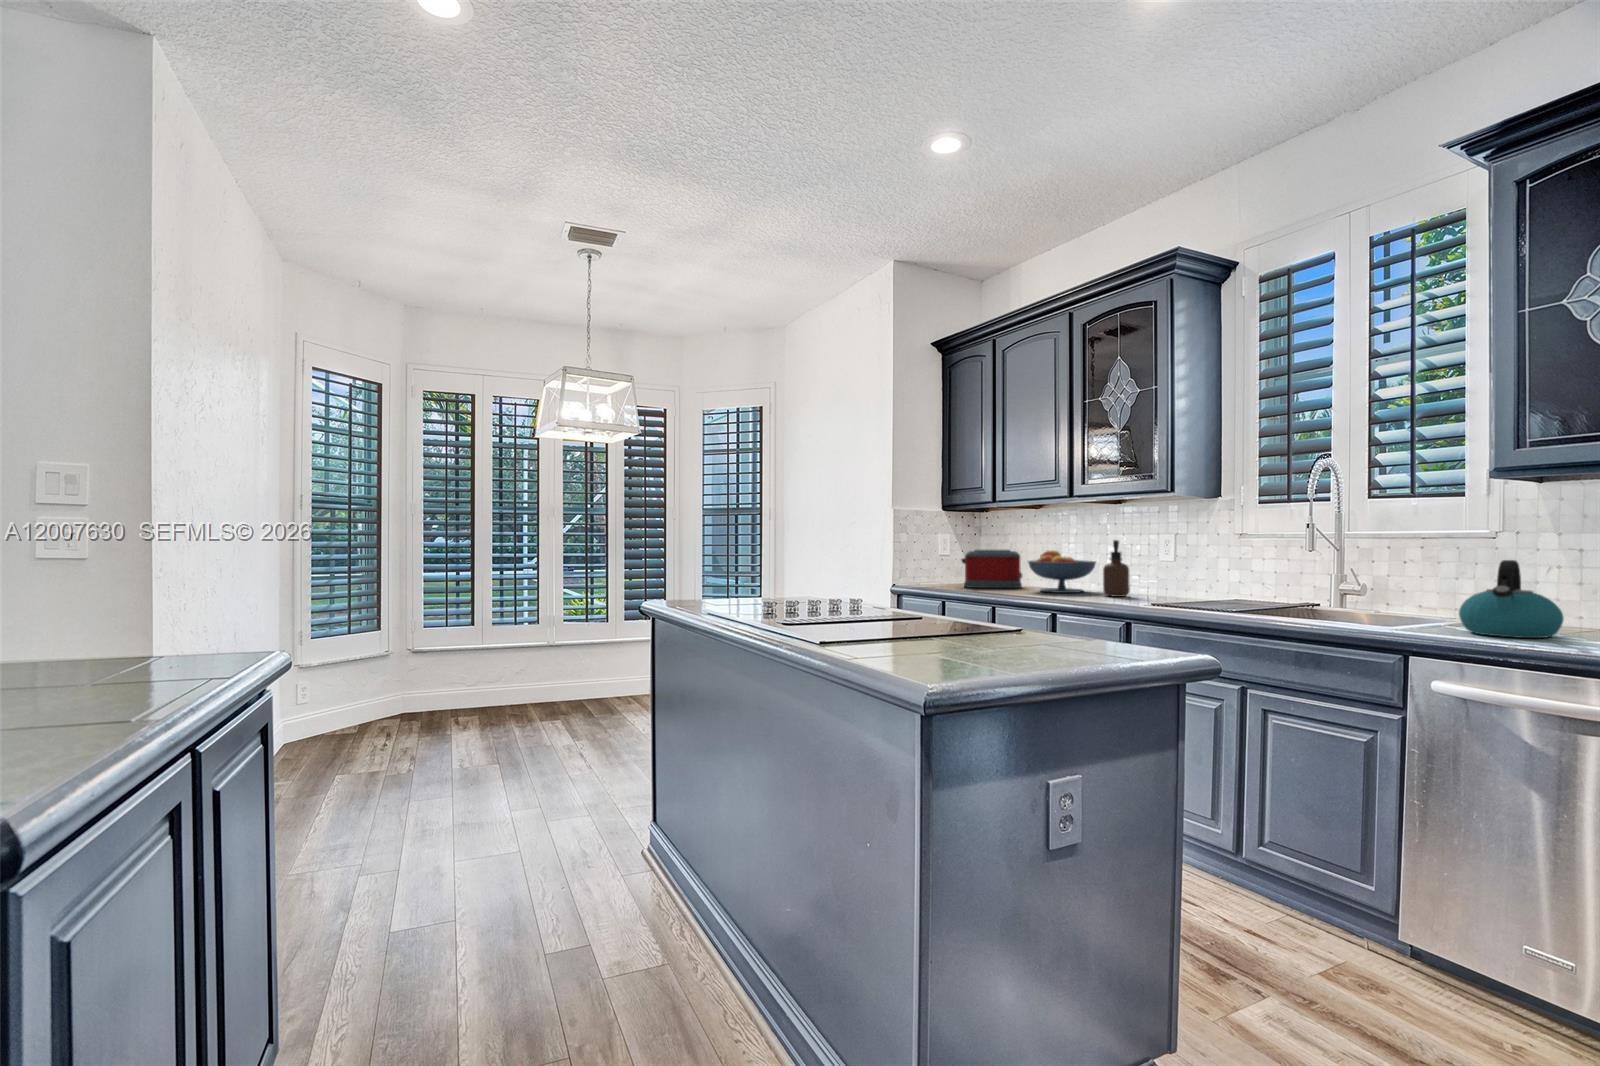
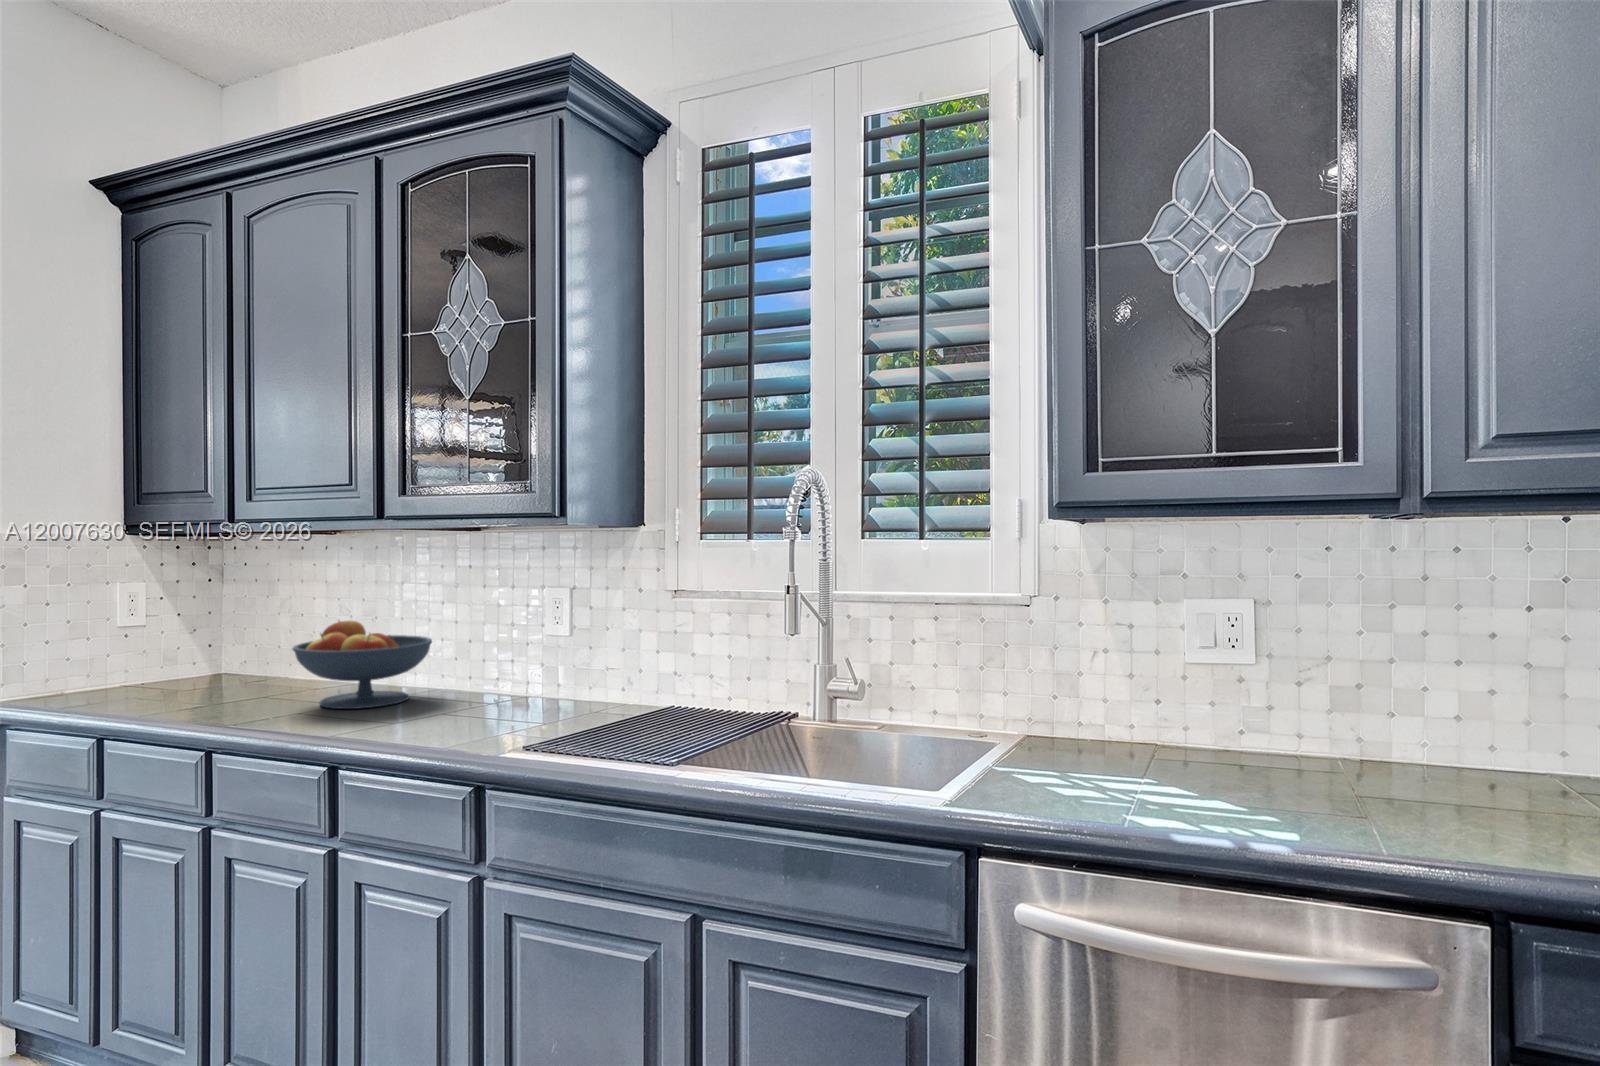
soap dispenser: present [1103,540,1130,597] -> none [442,605,491,714]
toaster: present [962,550,1022,588] -> none [150,616,291,703]
kettle: present [1459,560,1564,638] -> none [1040,669,1179,811]

